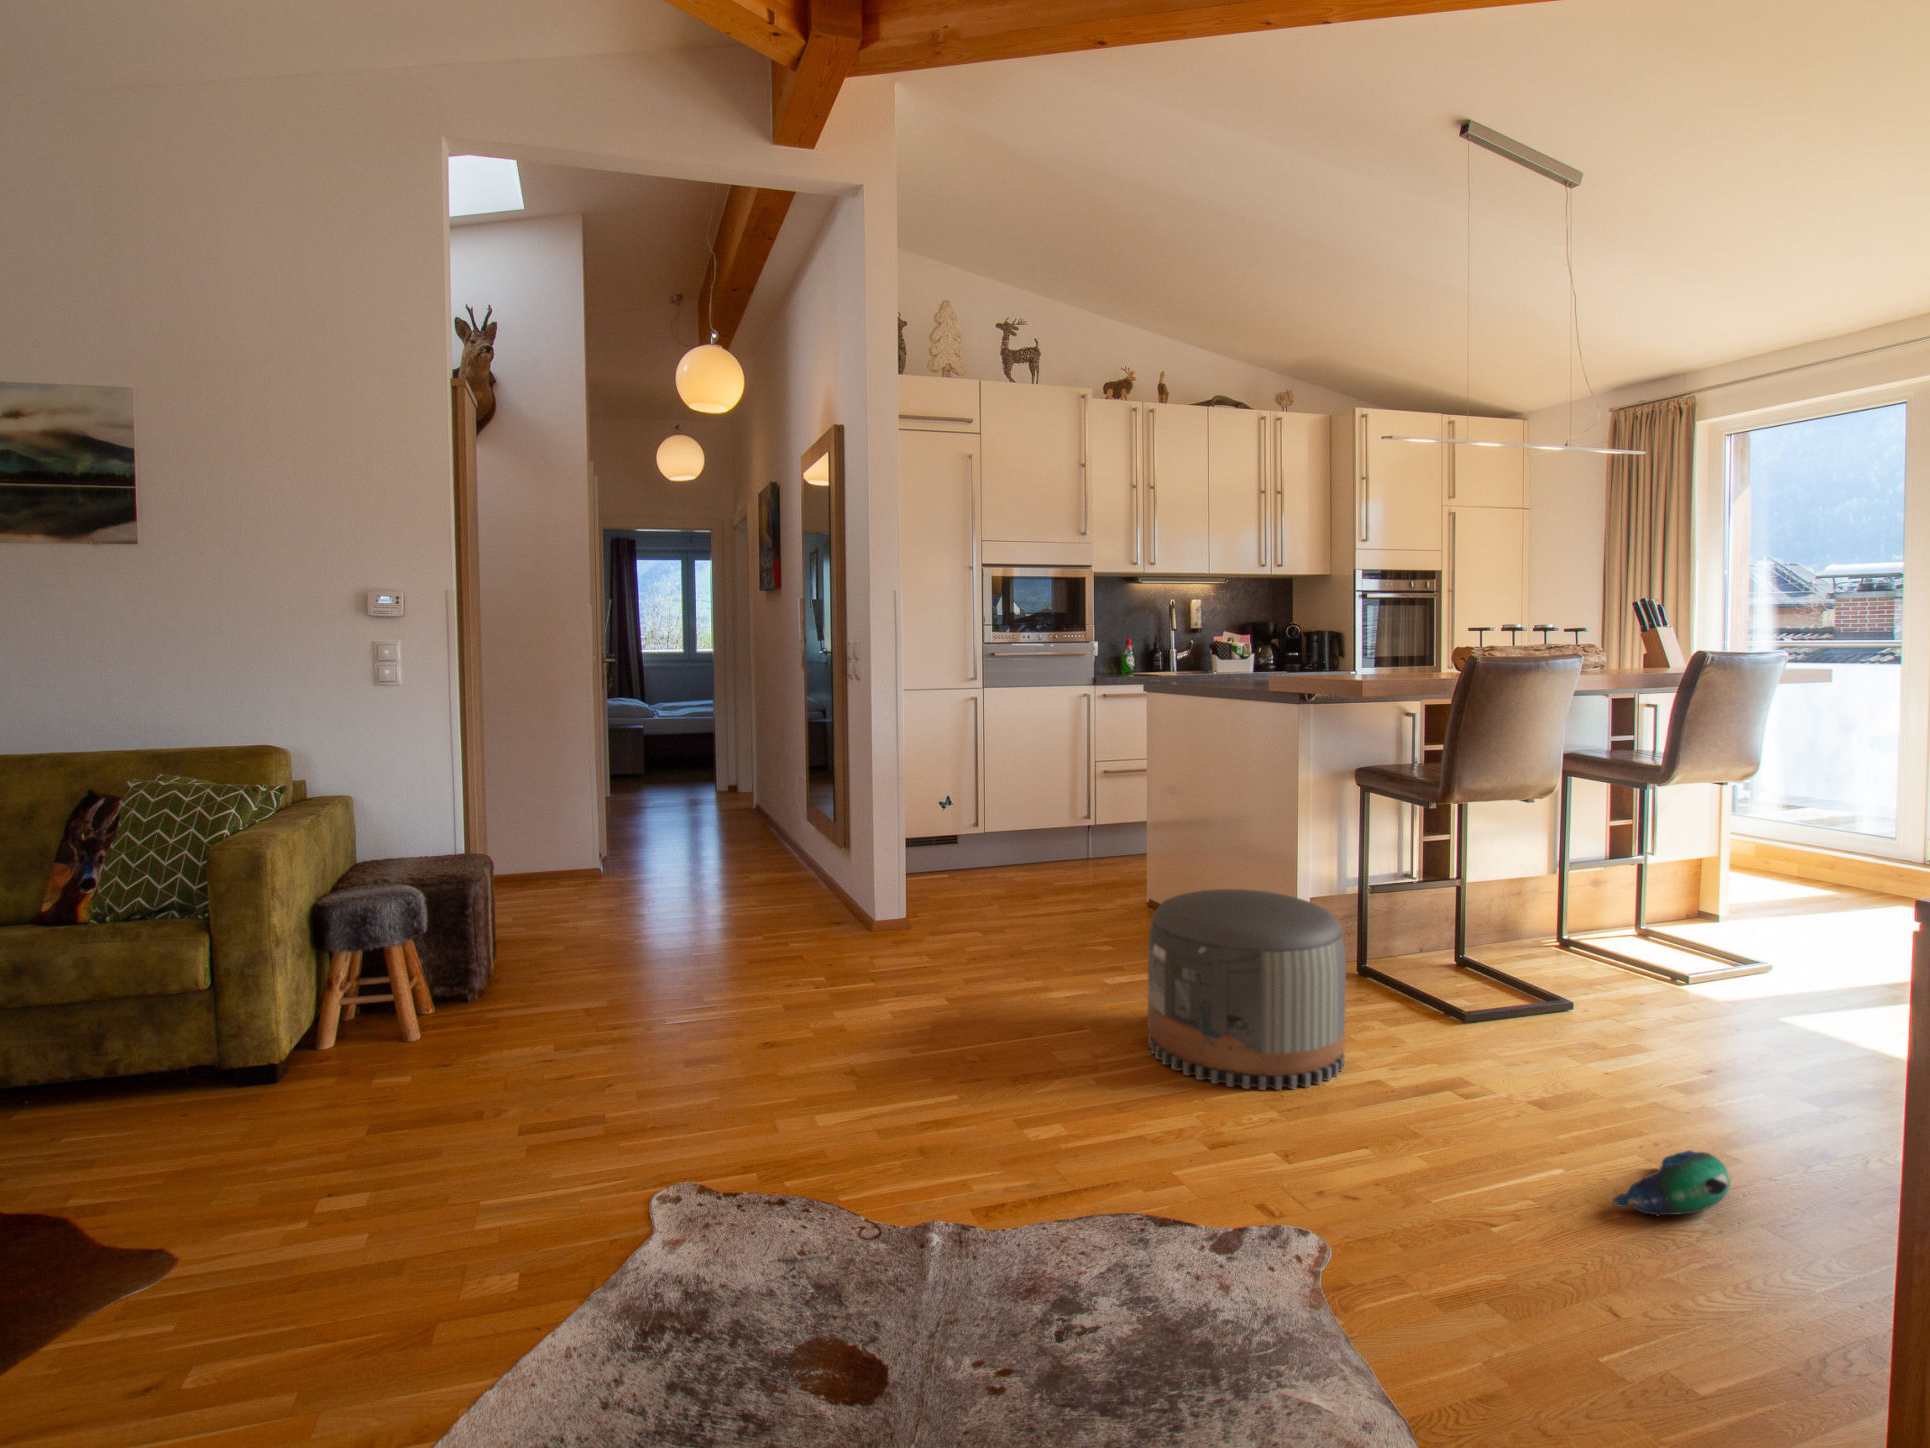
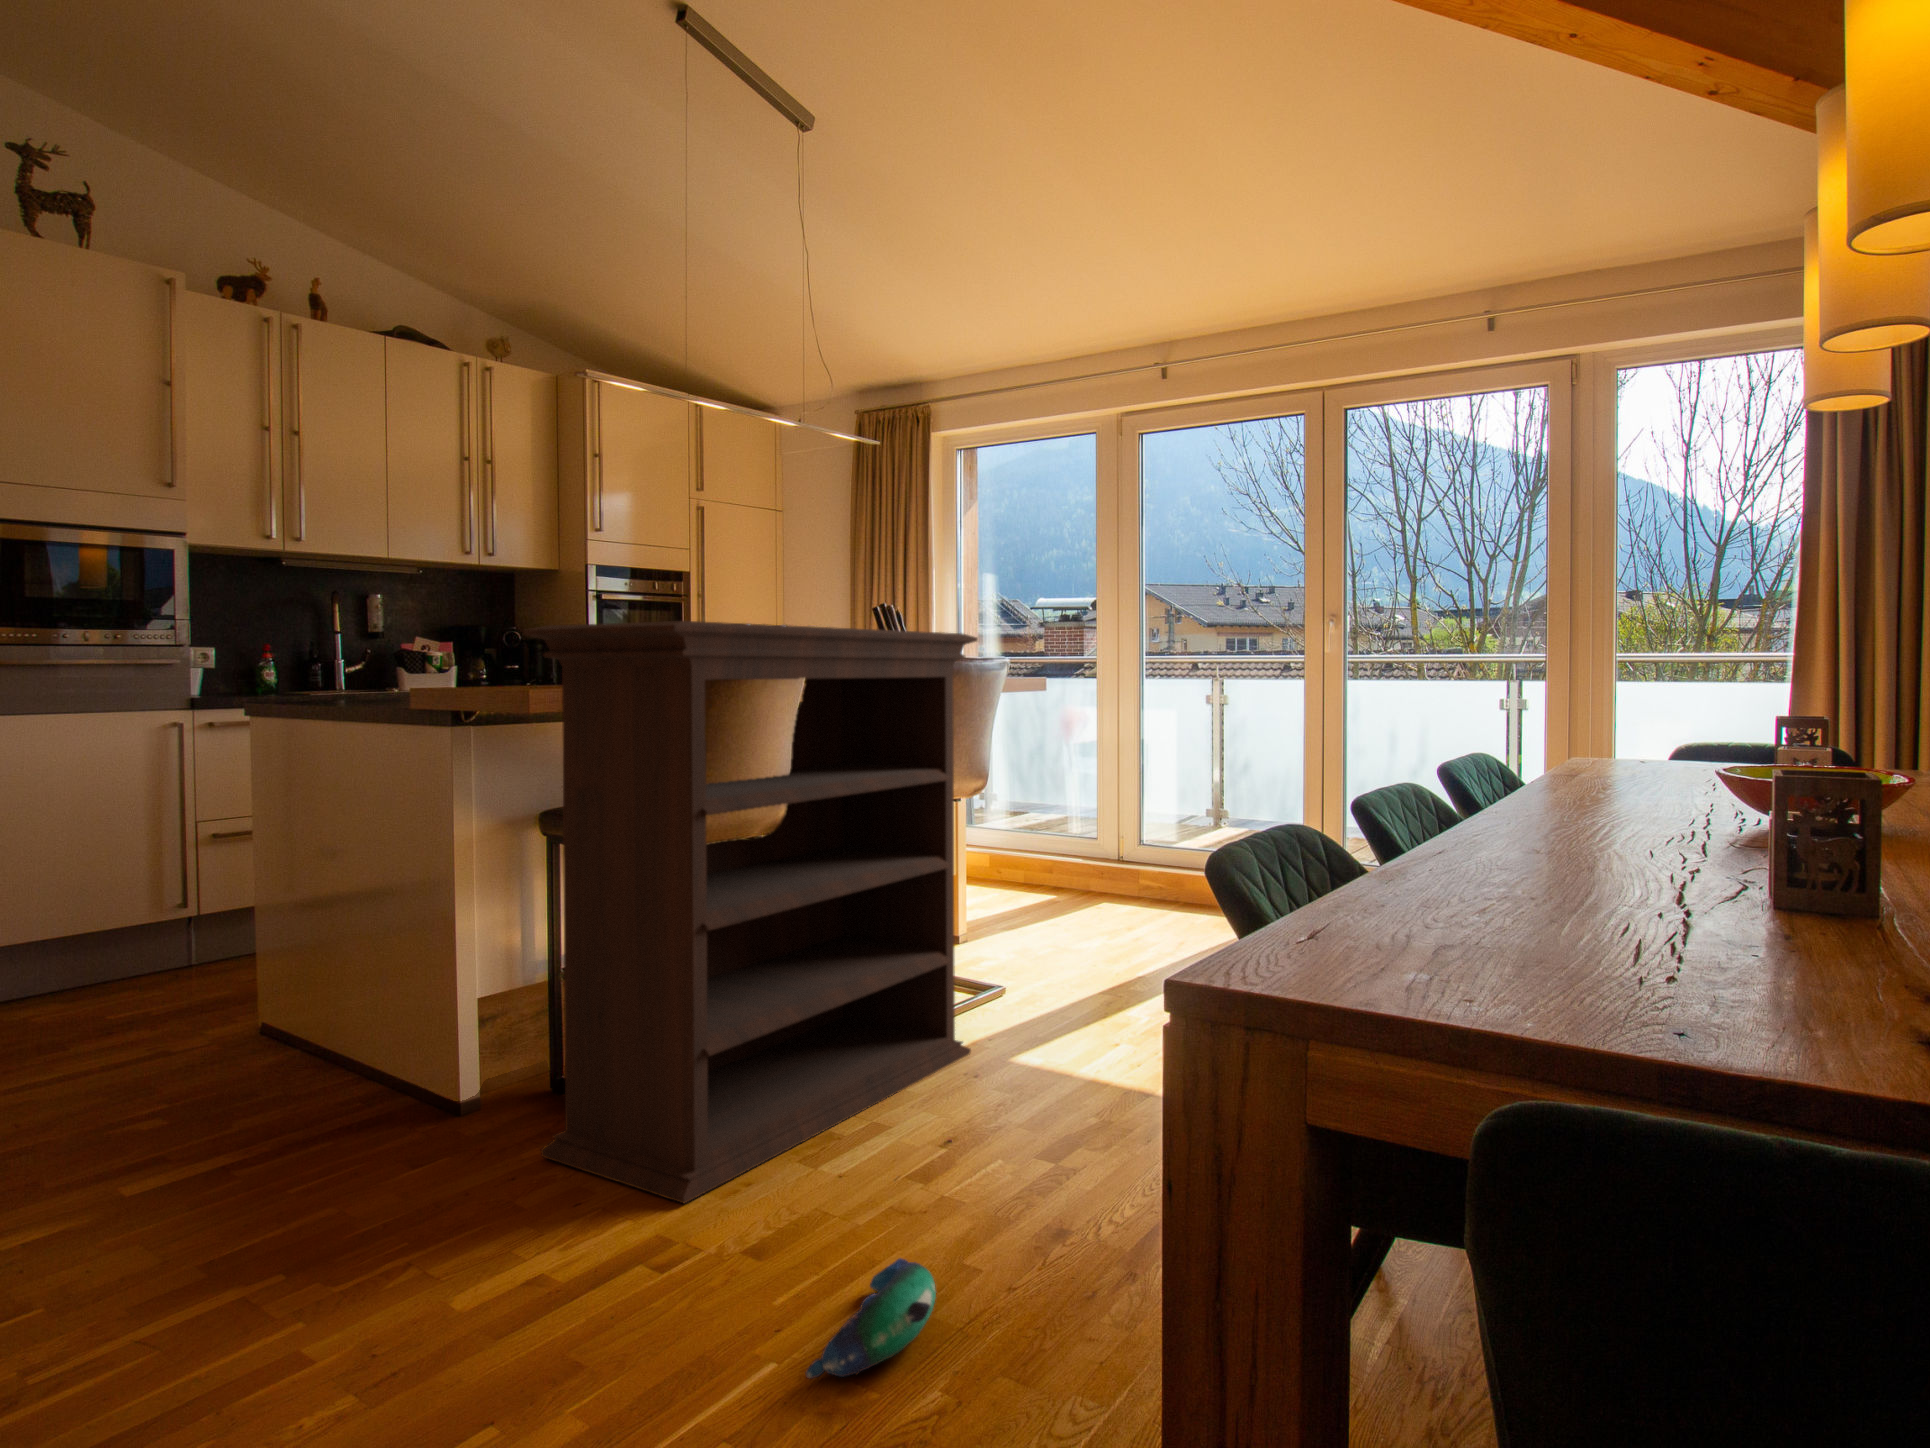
bookshelf: none [1358,633,1764,1071] -> present [523,621,978,1203]
pouf: present [1148,889,1346,1090] -> none [138,1010,491,1360]

